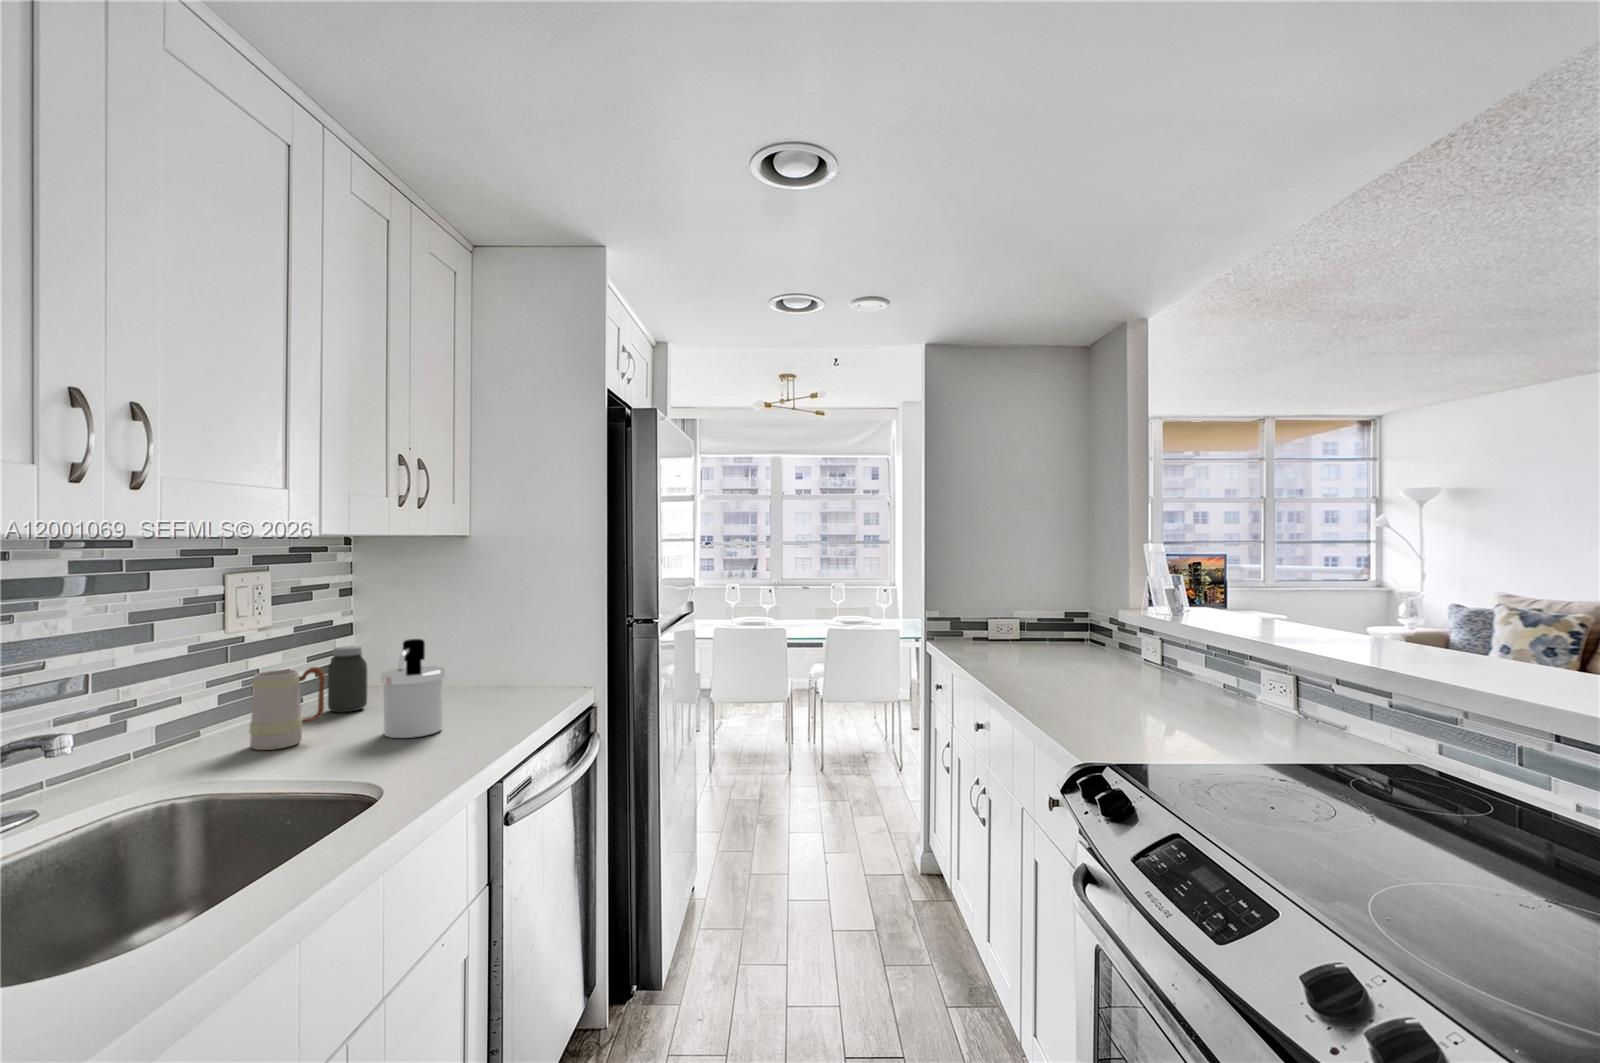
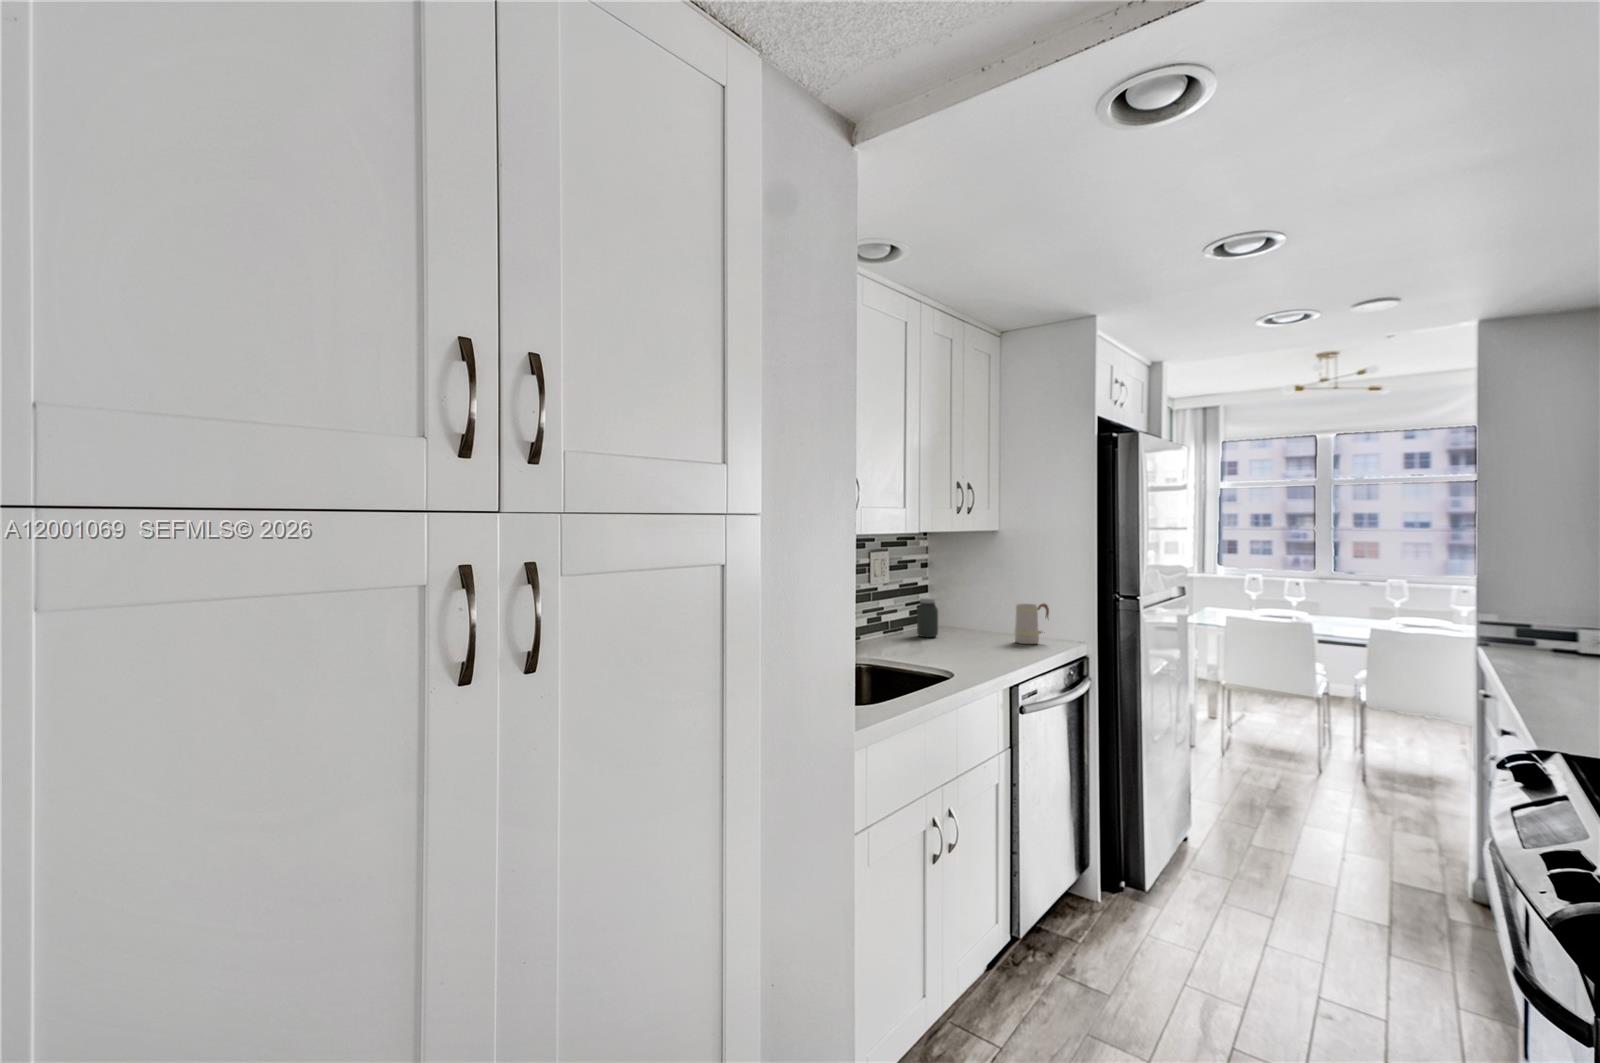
soap dispenser: present [382,639,445,738] -> none [947,593,983,653]
mug: present [249,667,325,750] -> present [1015,604,1049,644]

